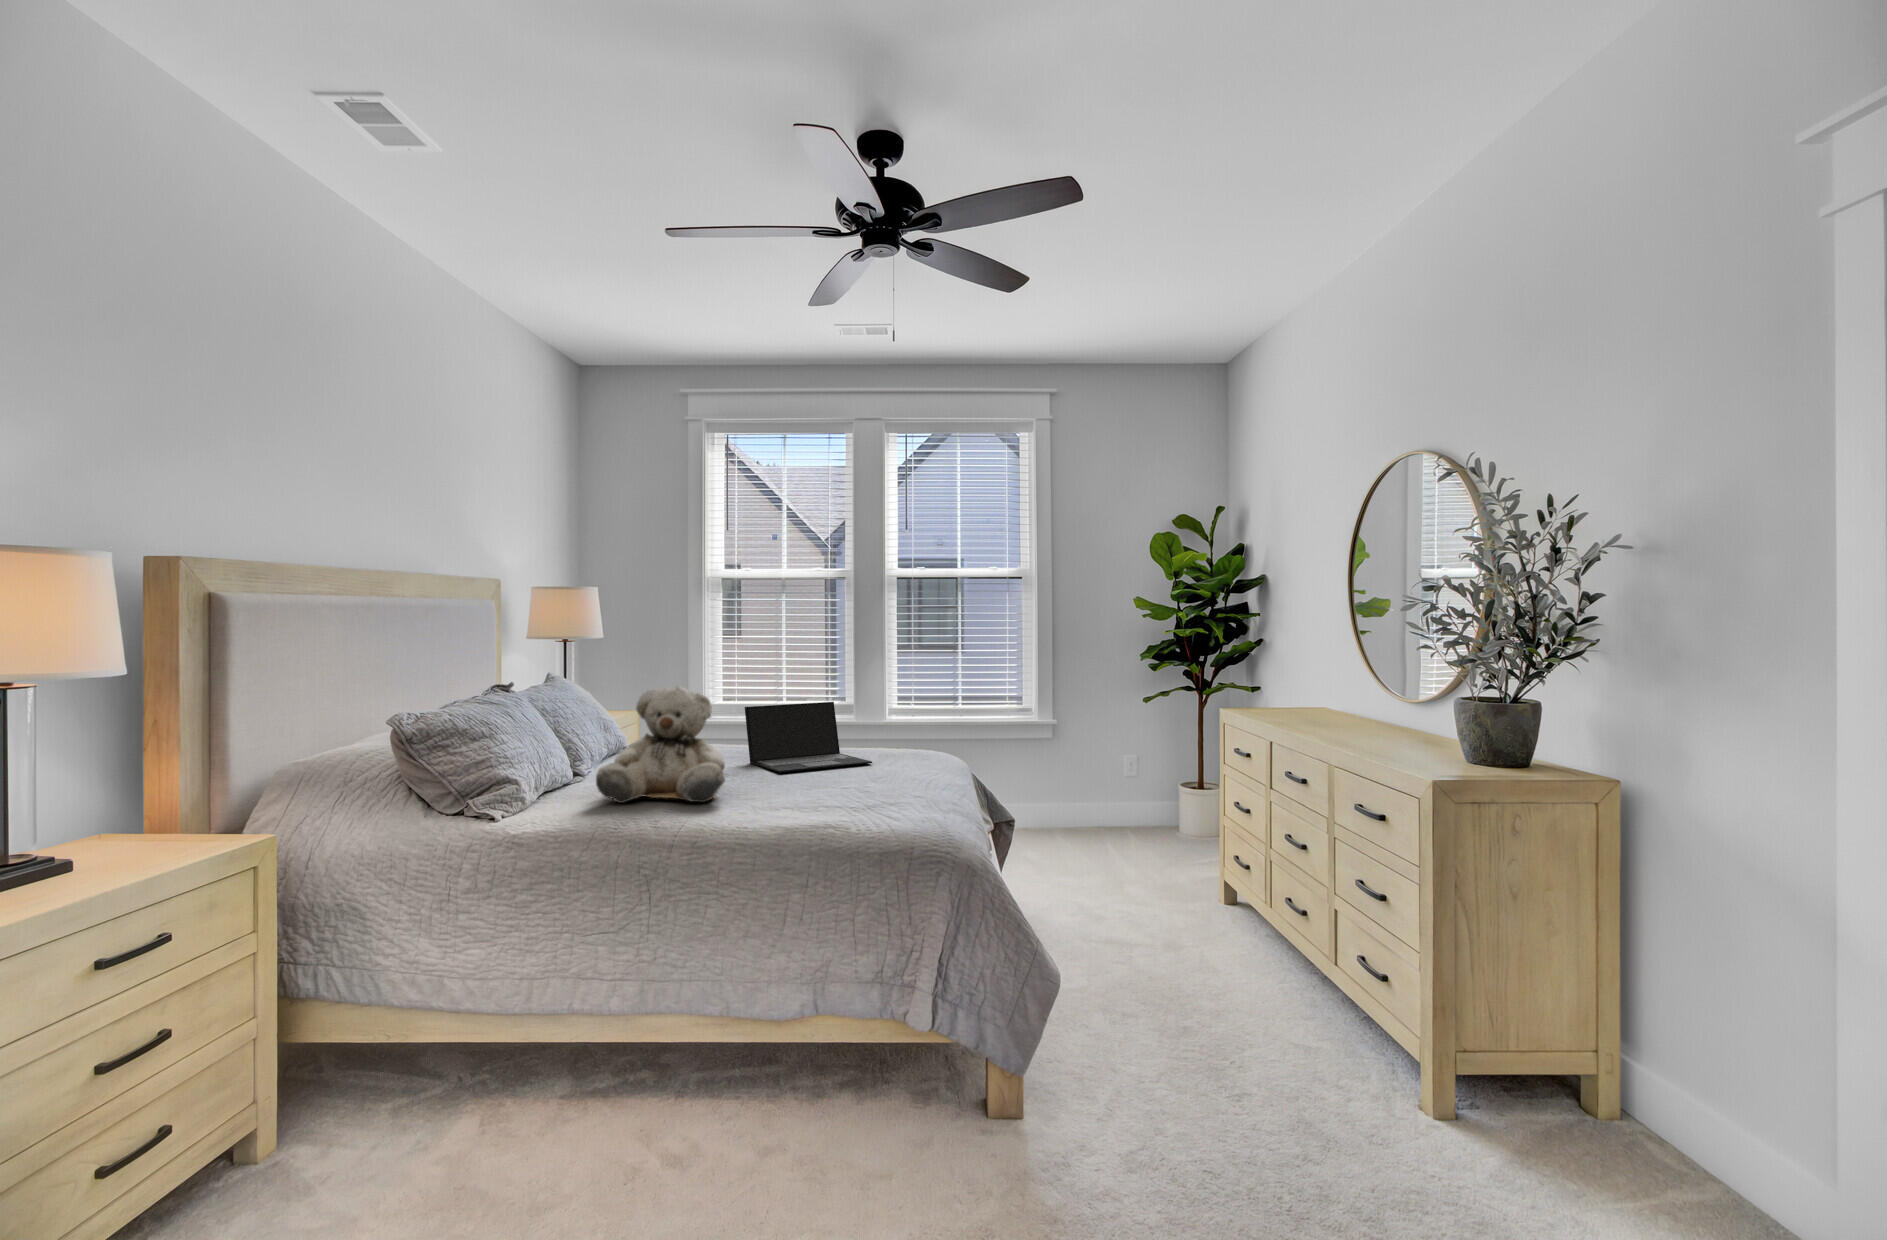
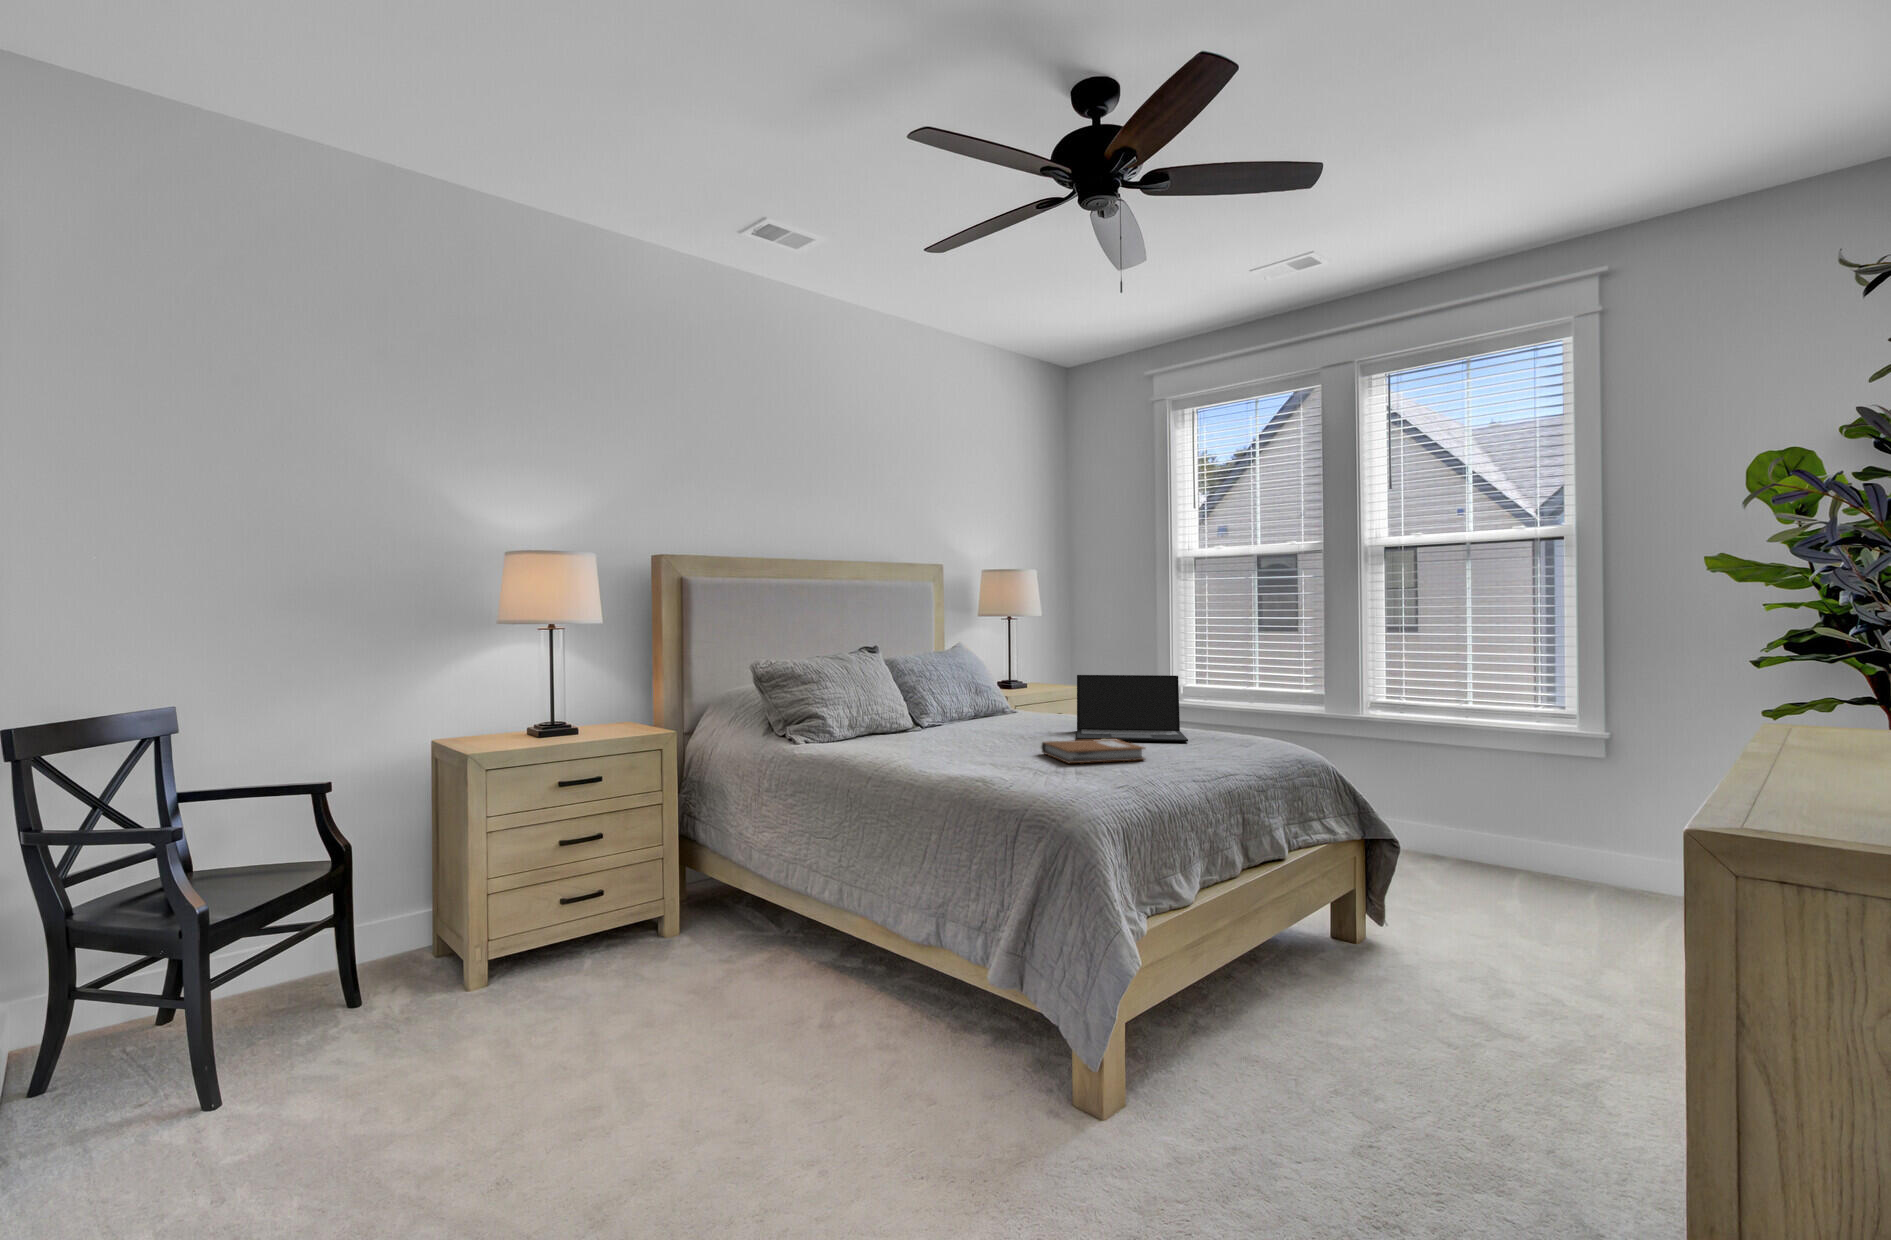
teddy bear: present [596,685,725,803] -> none [876,645,994,752]
notebook: none [783,769,884,798] -> present [1041,739,1145,763]

